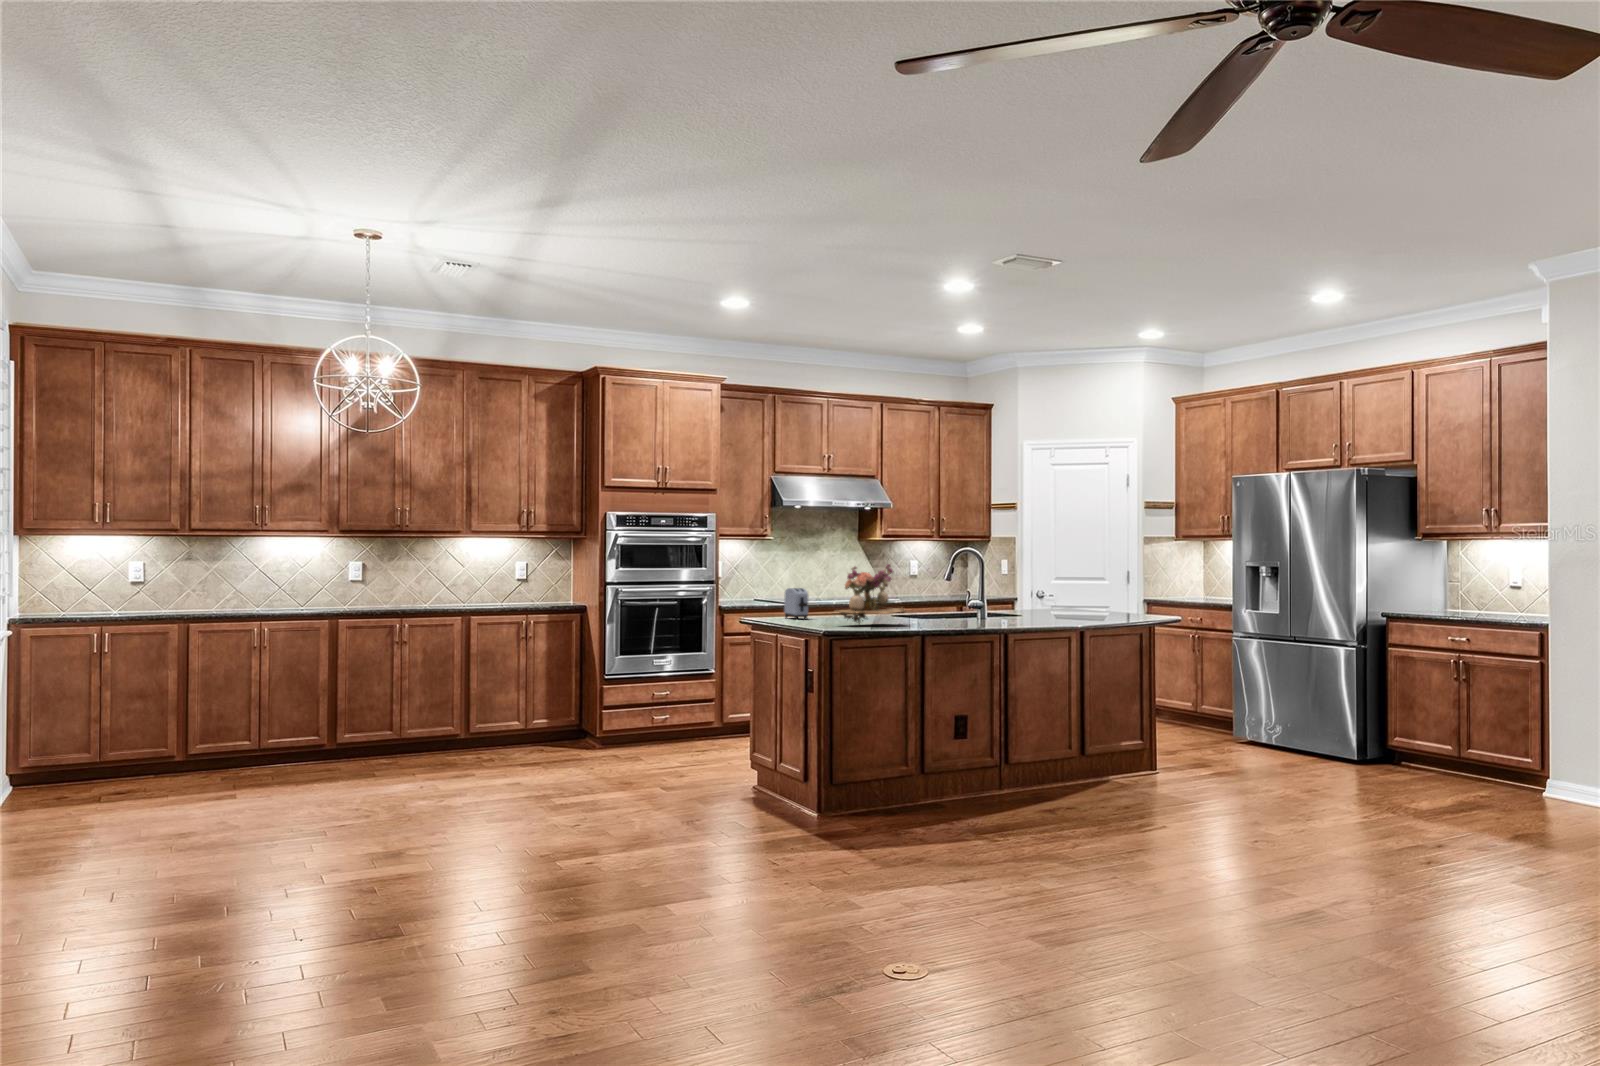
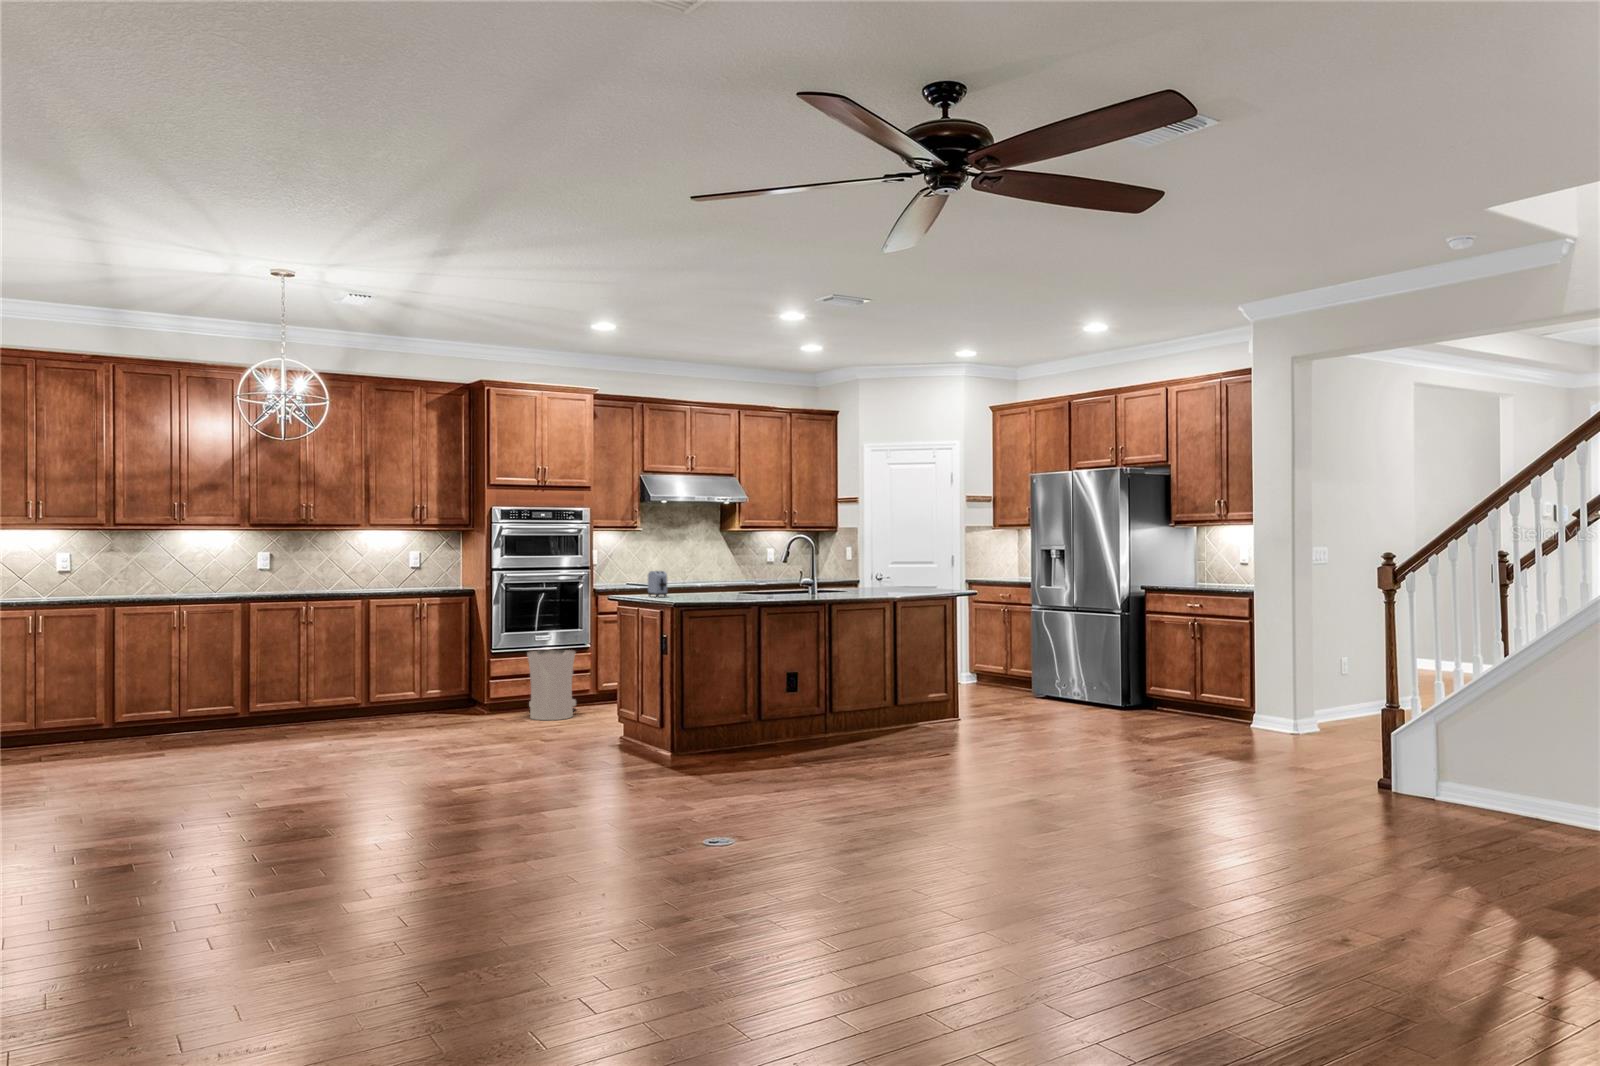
flower arrangement: present [836,564,905,624] -> none [684,547,745,599]
trash can: none [644,677,700,759] -> present [527,650,576,720]

